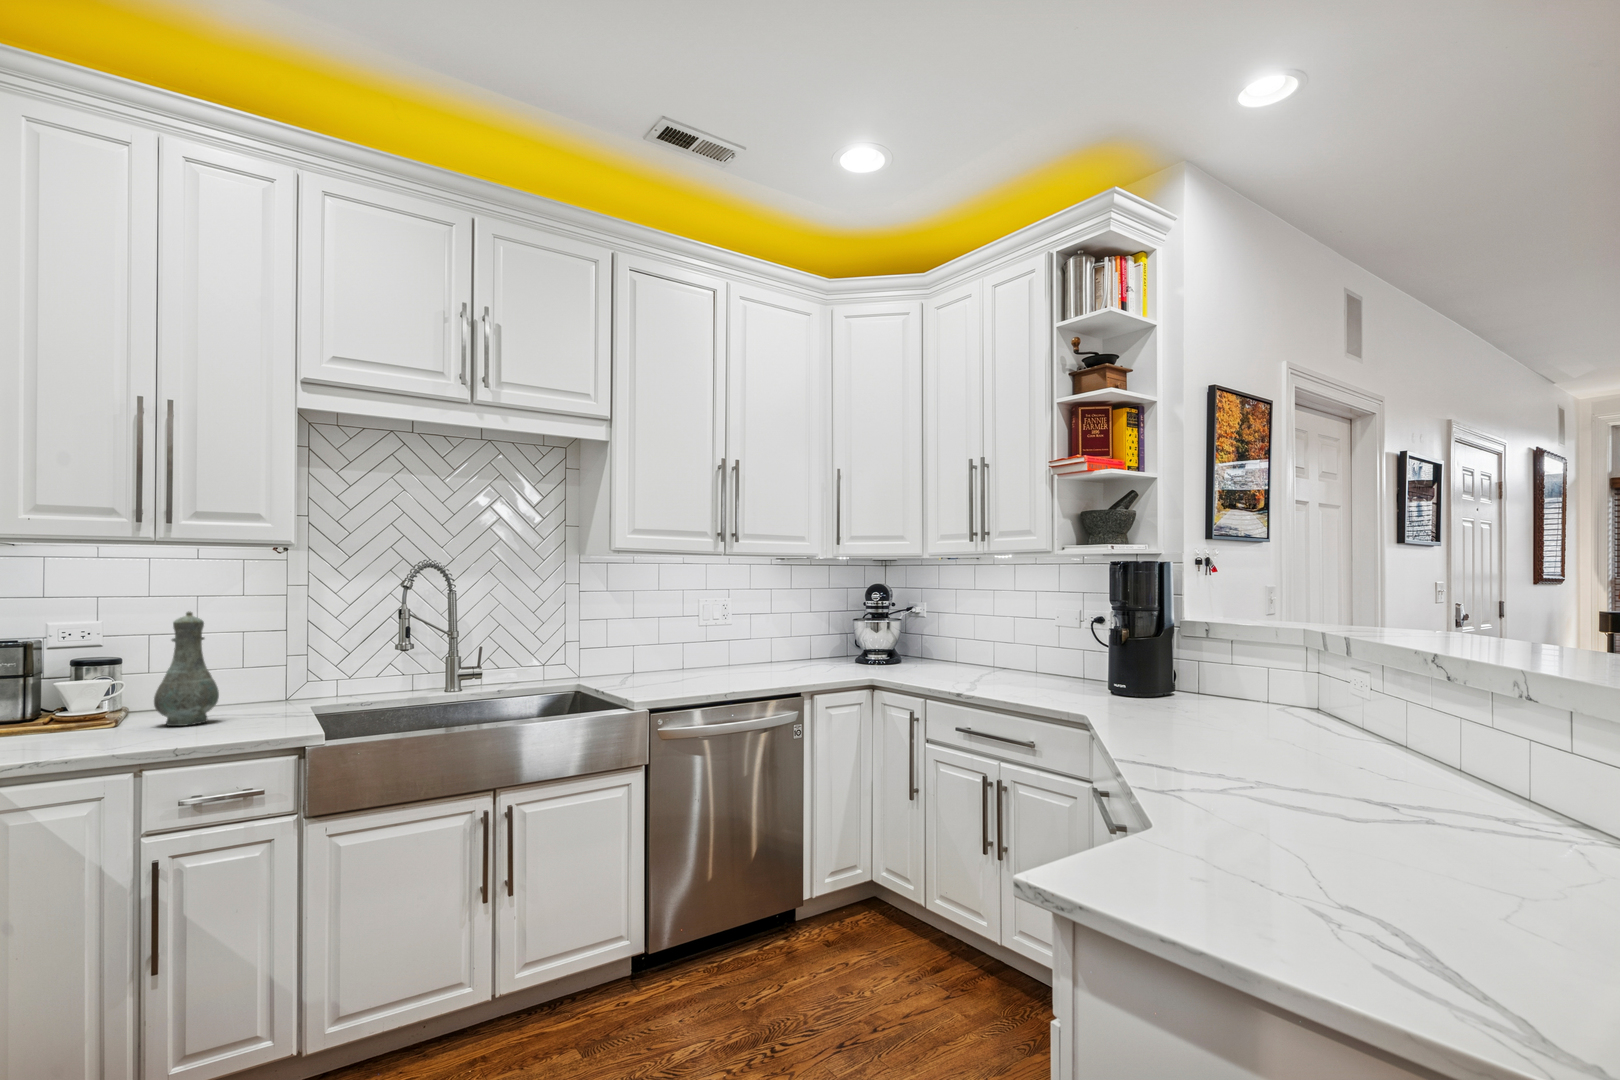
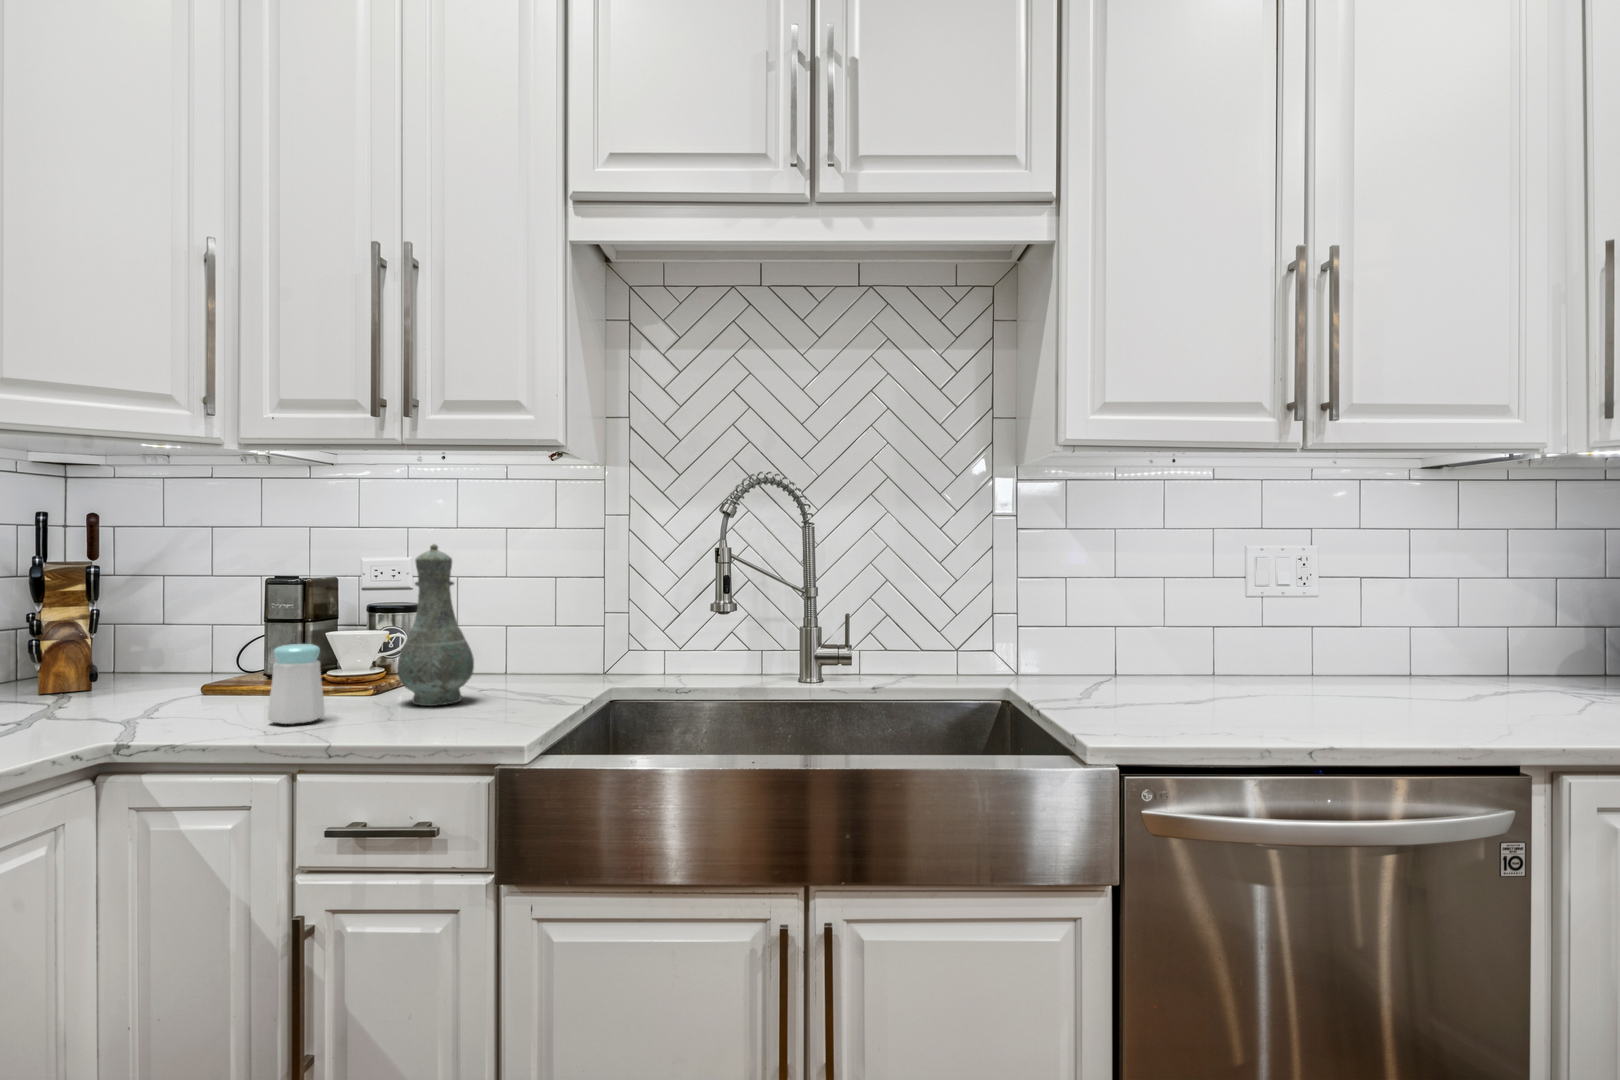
salt shaker: none [72,685,117,742] -> present [268,644,325,724]

